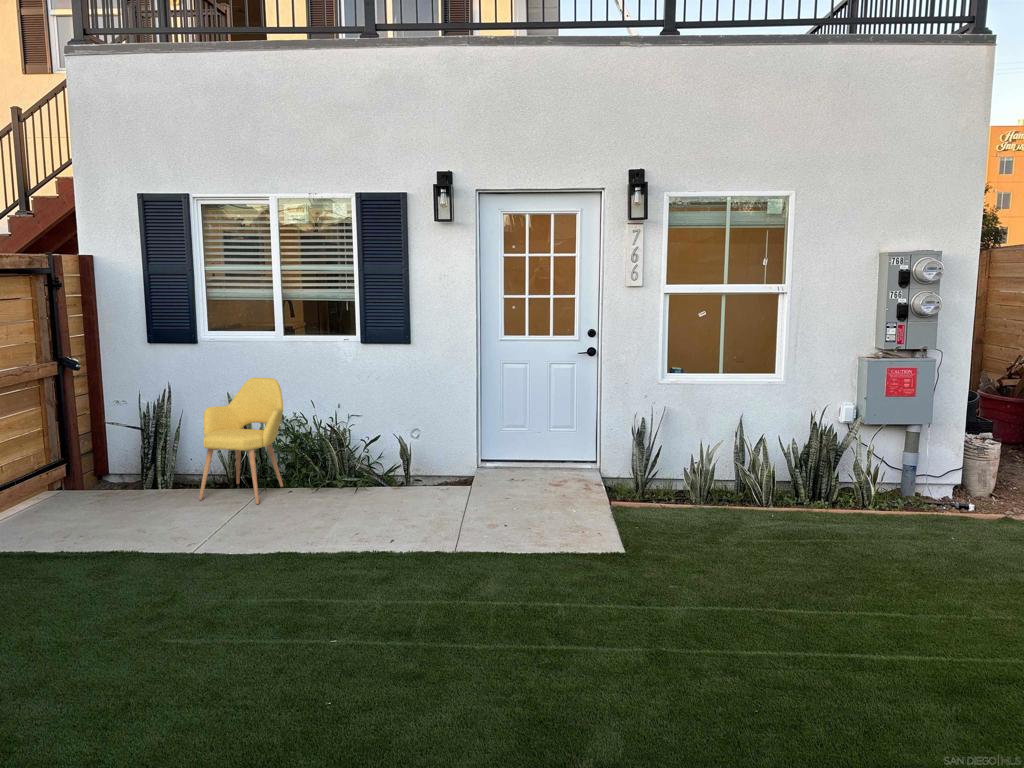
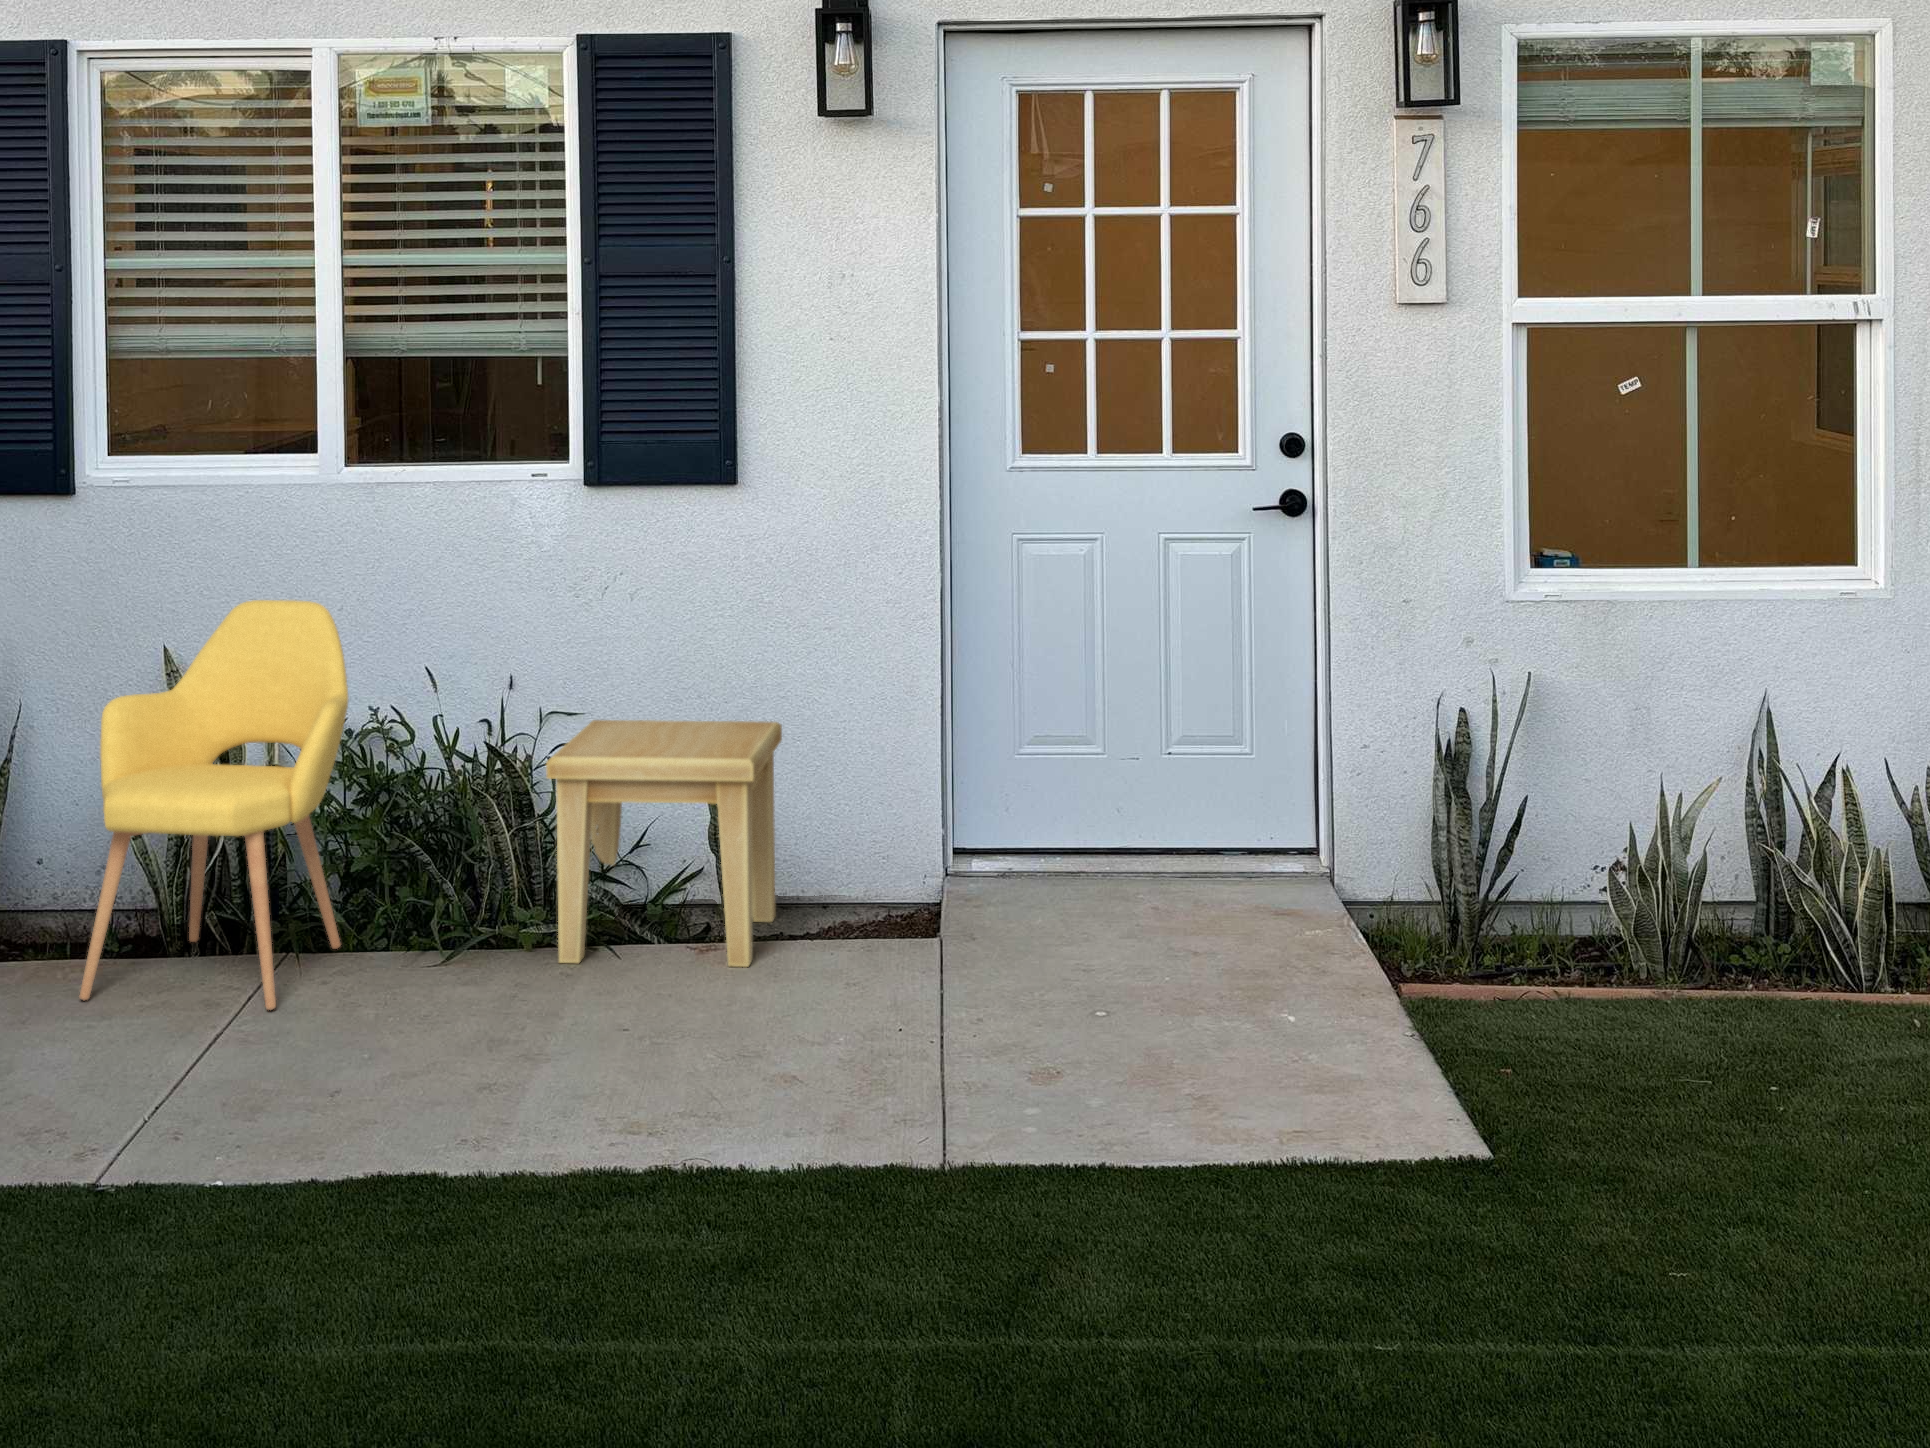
side table: none [345,417,424,494] -> present [546,720,782,967]

